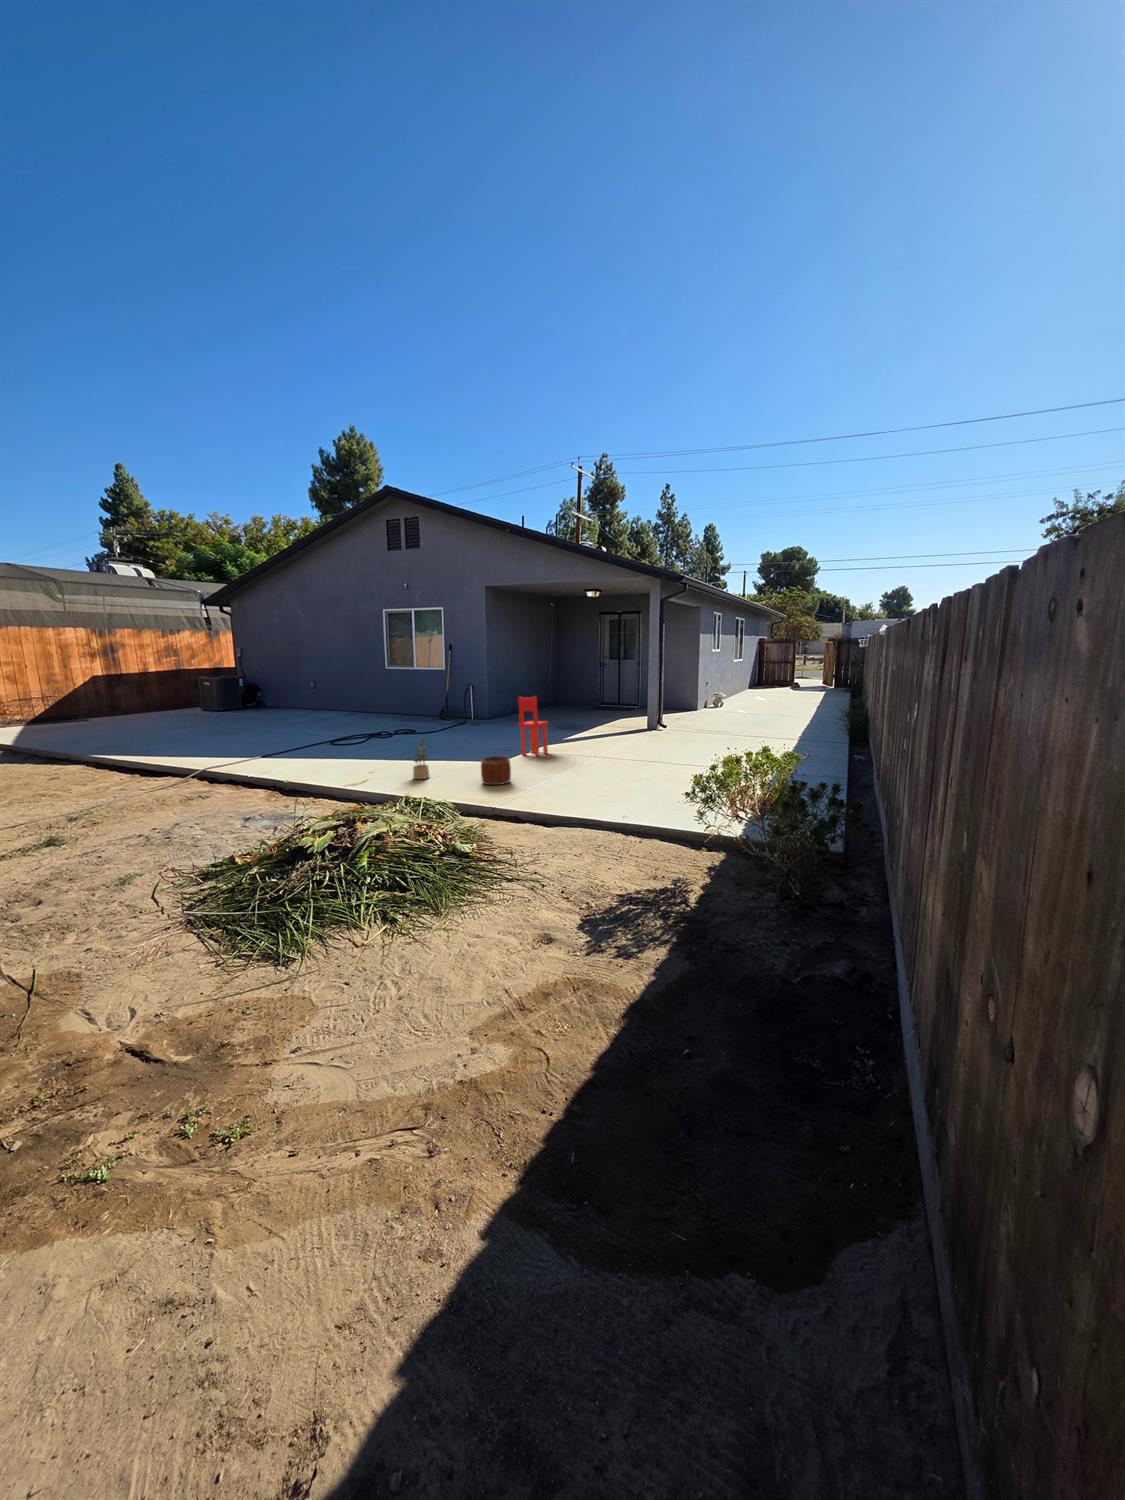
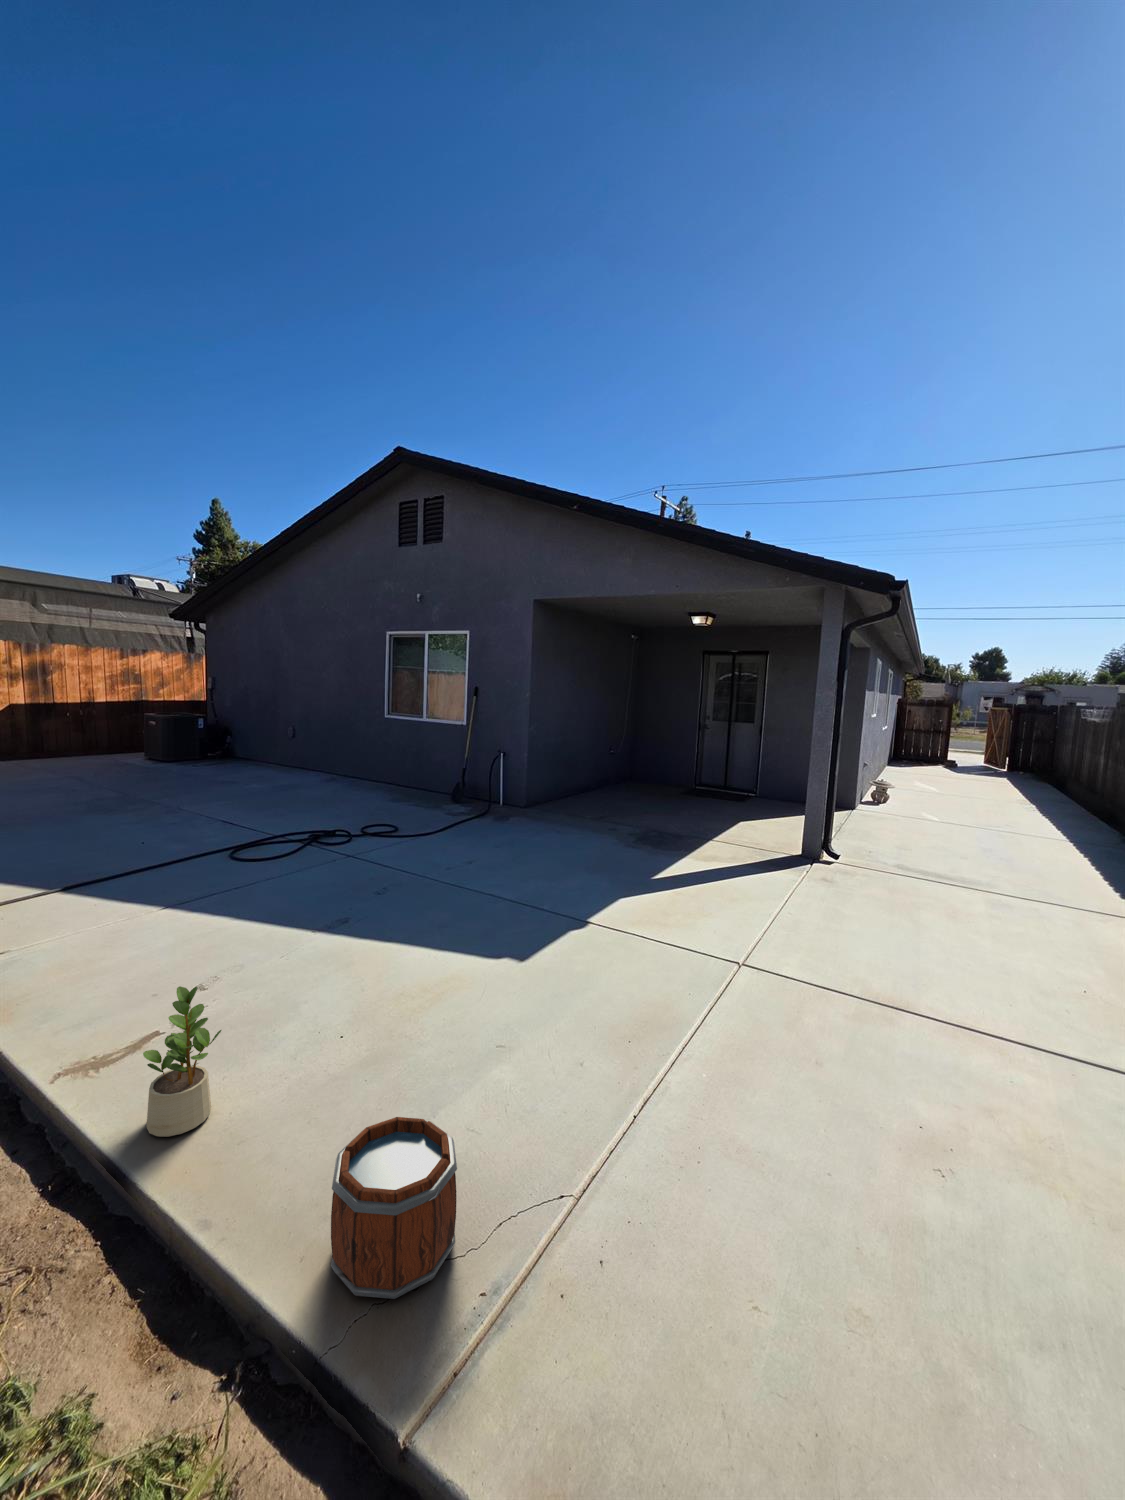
chair: present [518,696,548,756] -> none [545,826,622,990]

